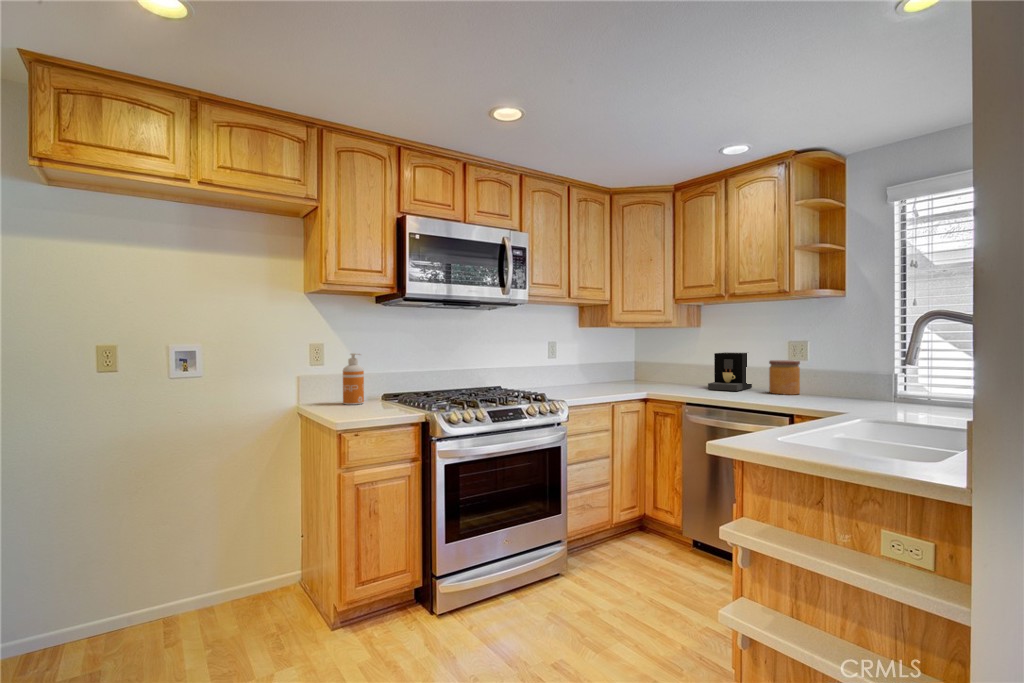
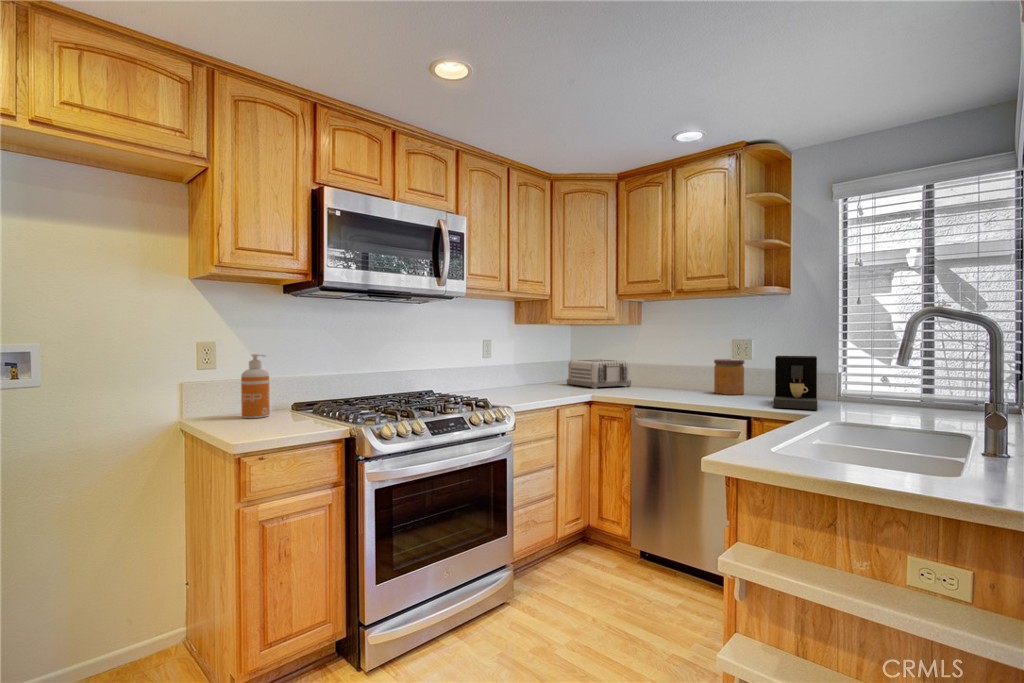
coffee maker: present [708,352,752,391] -> present [773,356,817,410]
toaster: none [628,360,689,387] -> present [567,359,631,389]

